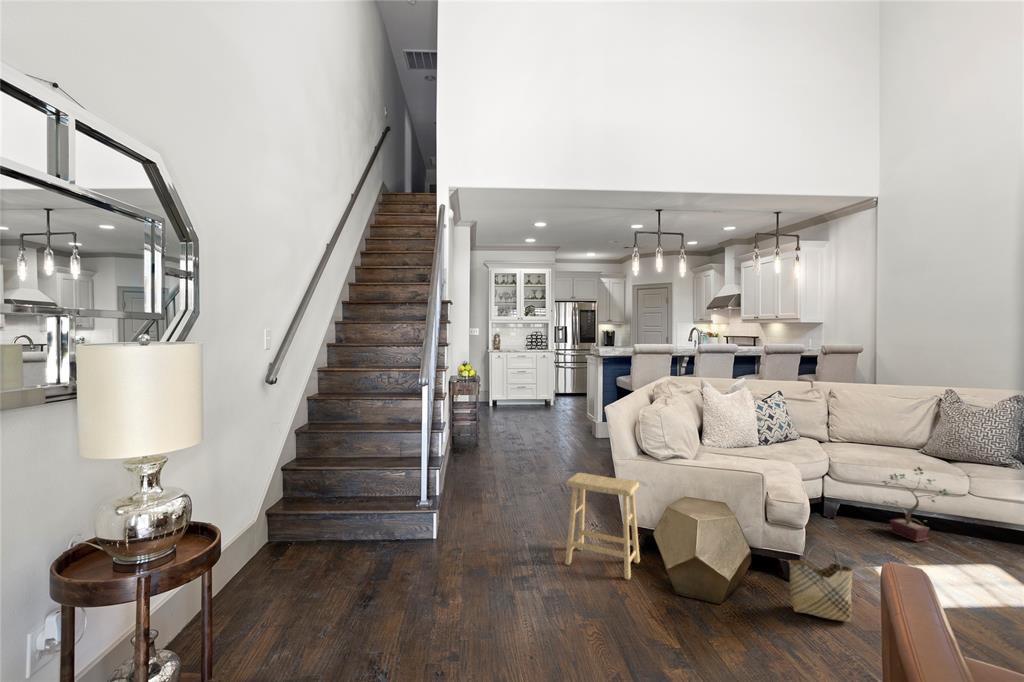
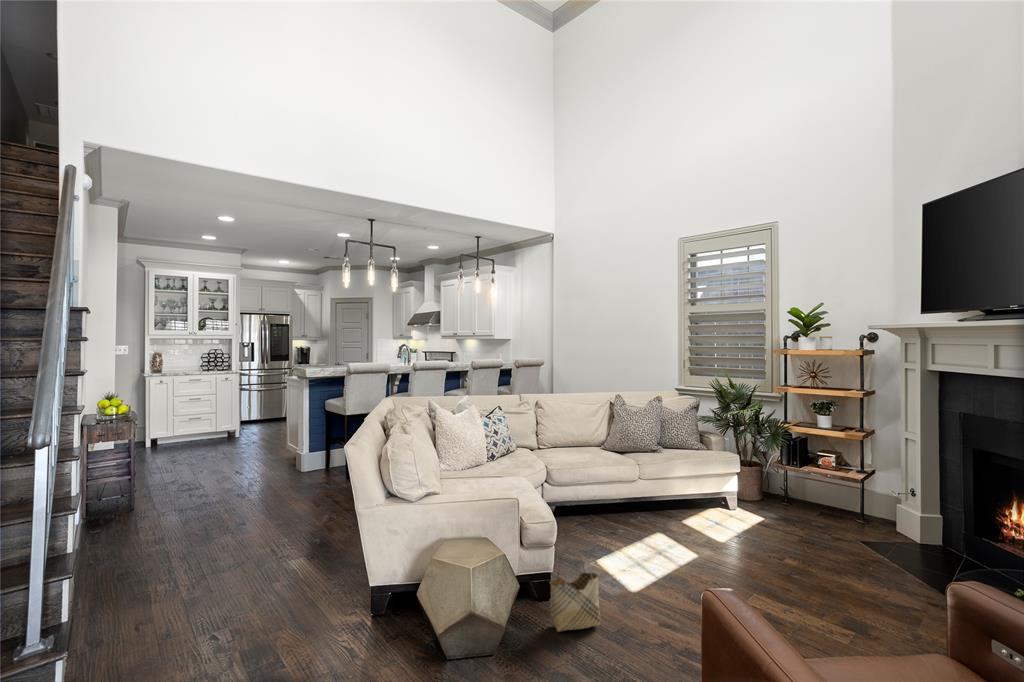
potted plant: present [882,467,949,542] -> none [581,462,630,525]
footstool: present [565,473,640,580] -> none [307,533,399,666]

